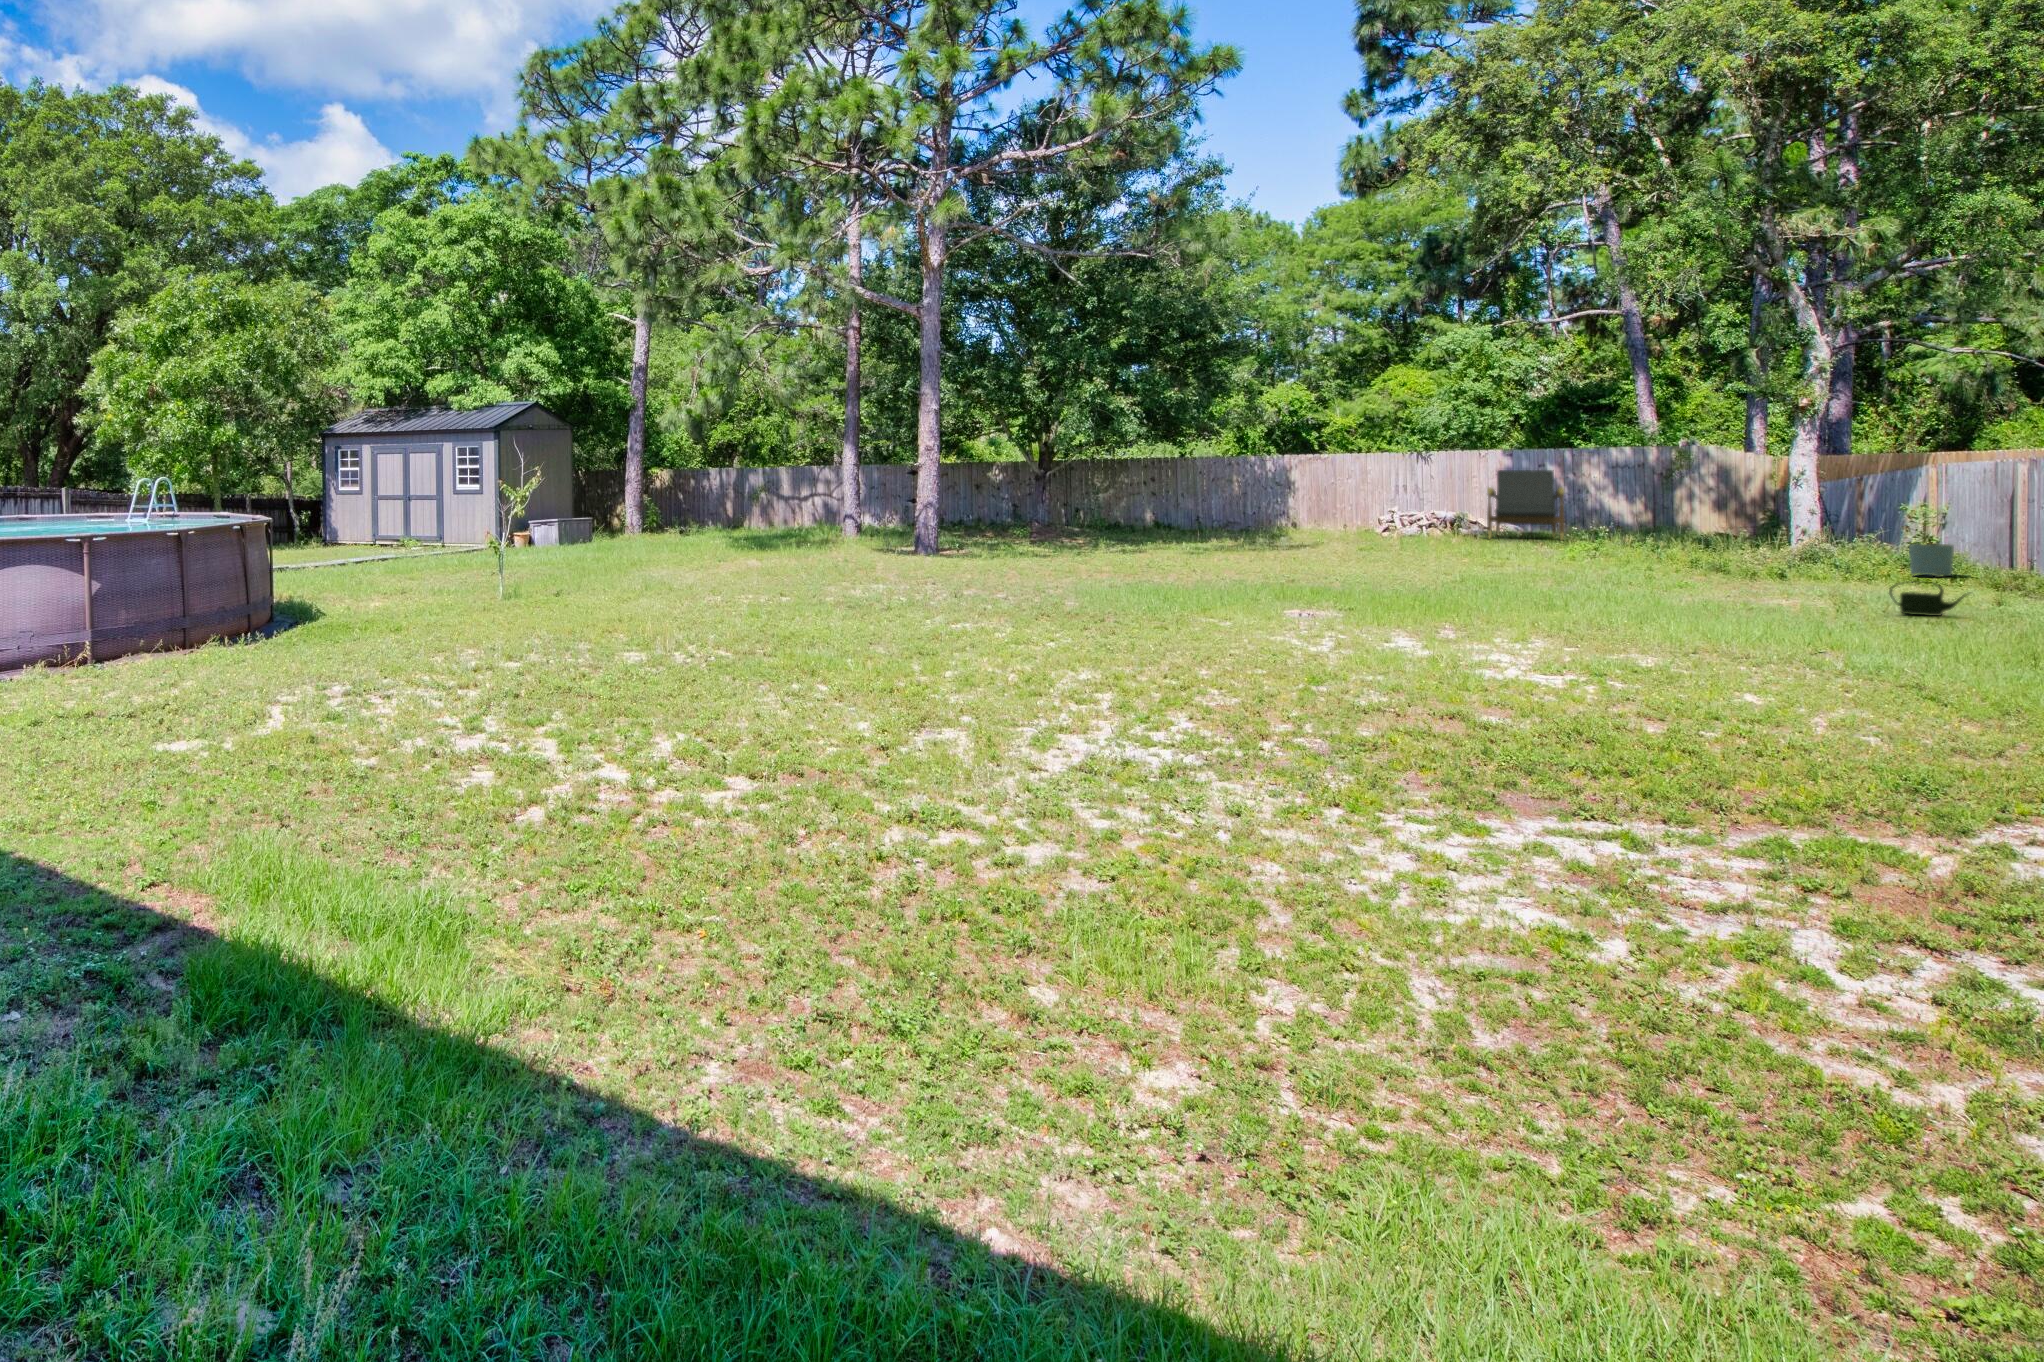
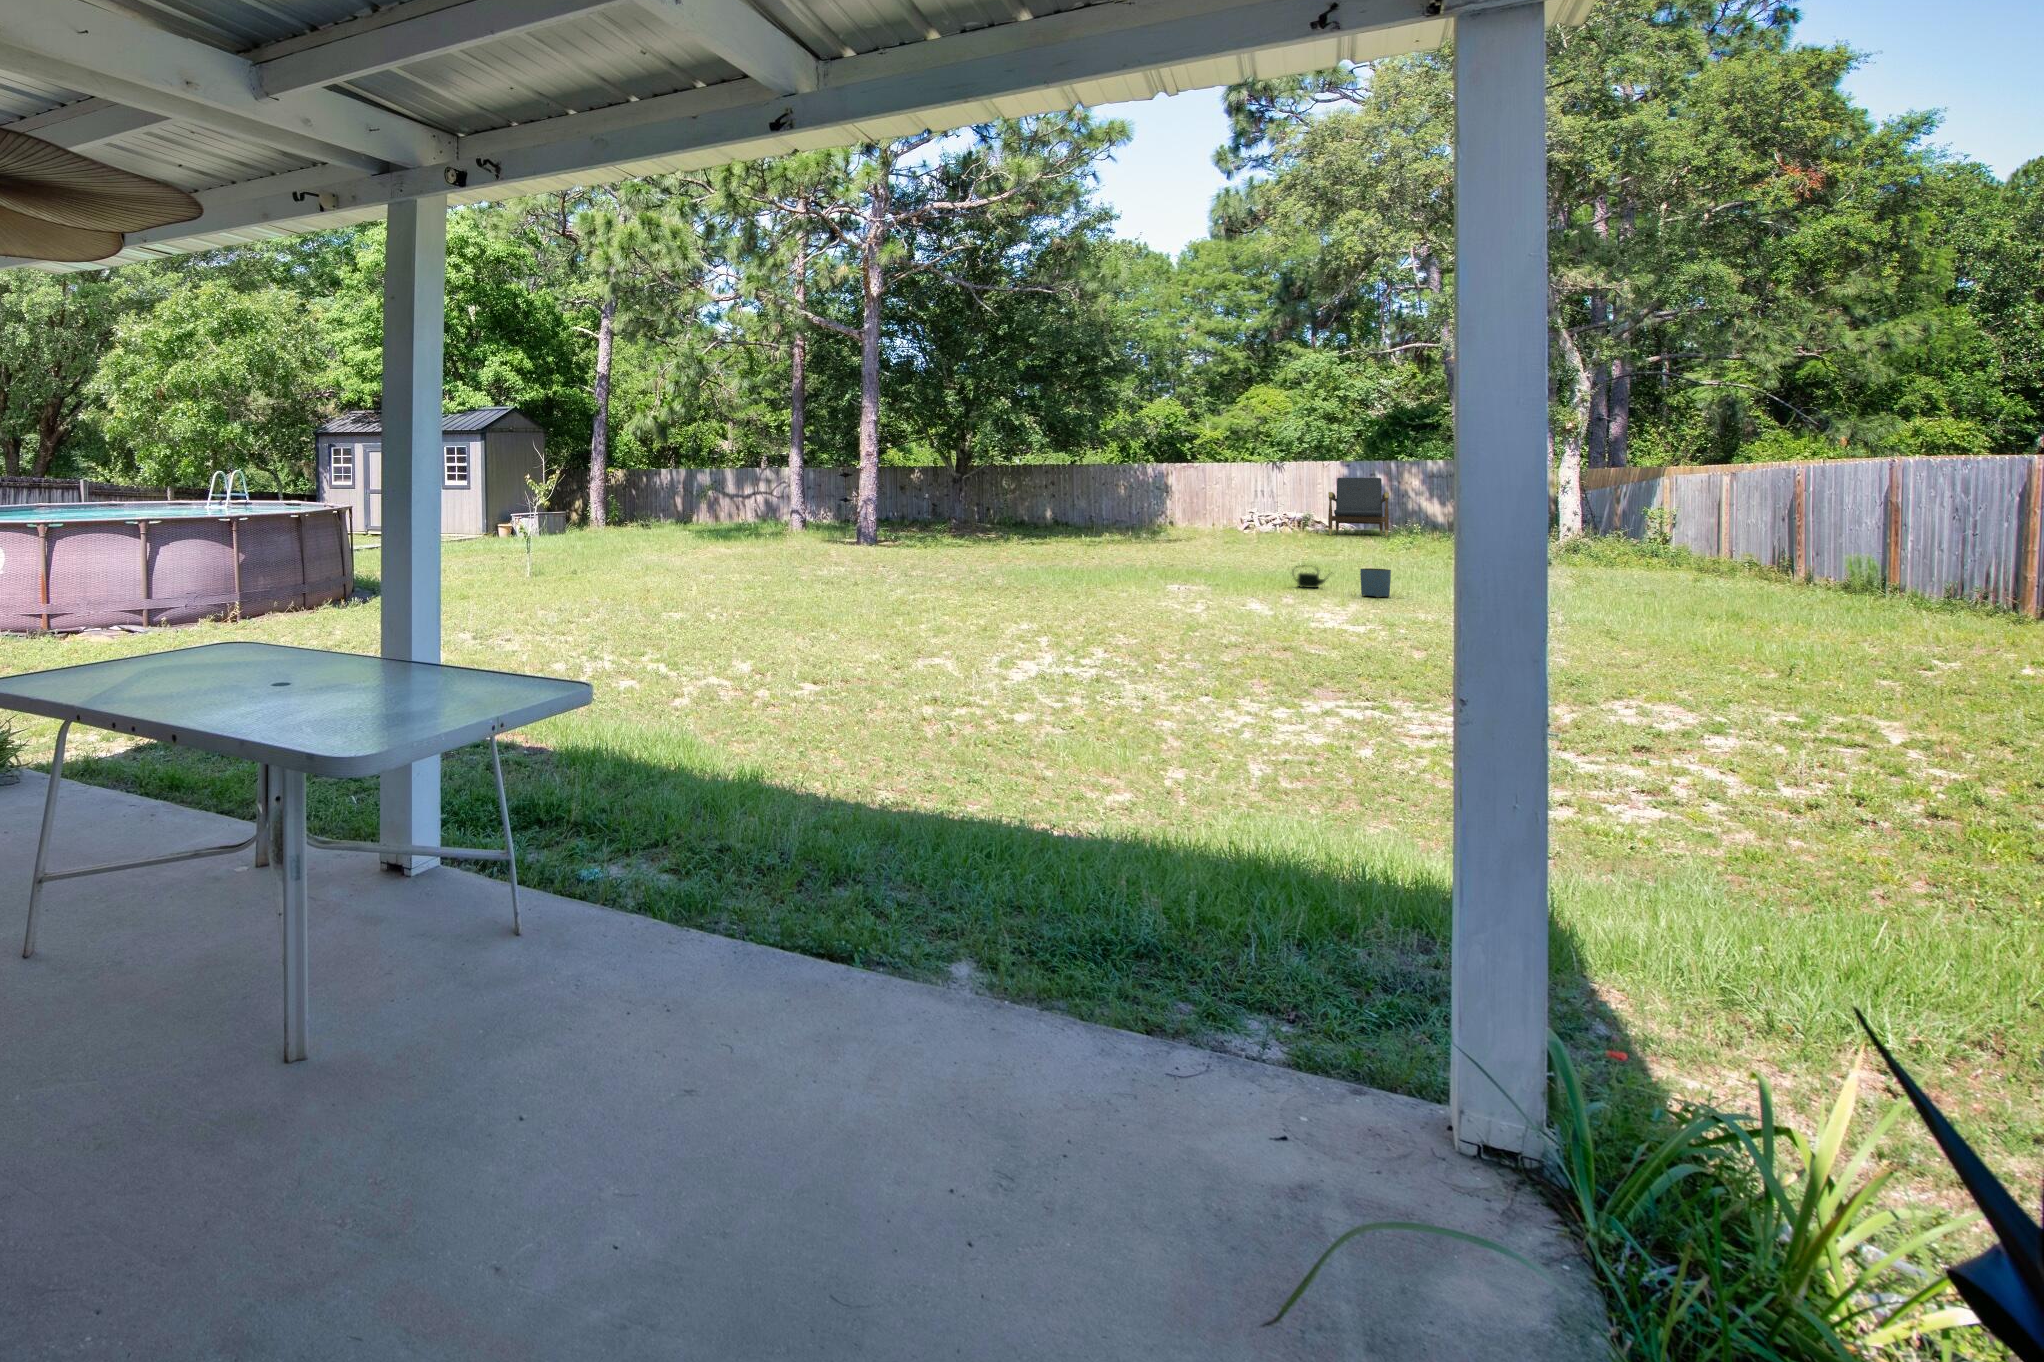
planter: present [1909,543,1954,577] -> present [1360,568,1391,598]
watering can: present [1889,582,1967,616] -> present [1296,566,1326,588]

